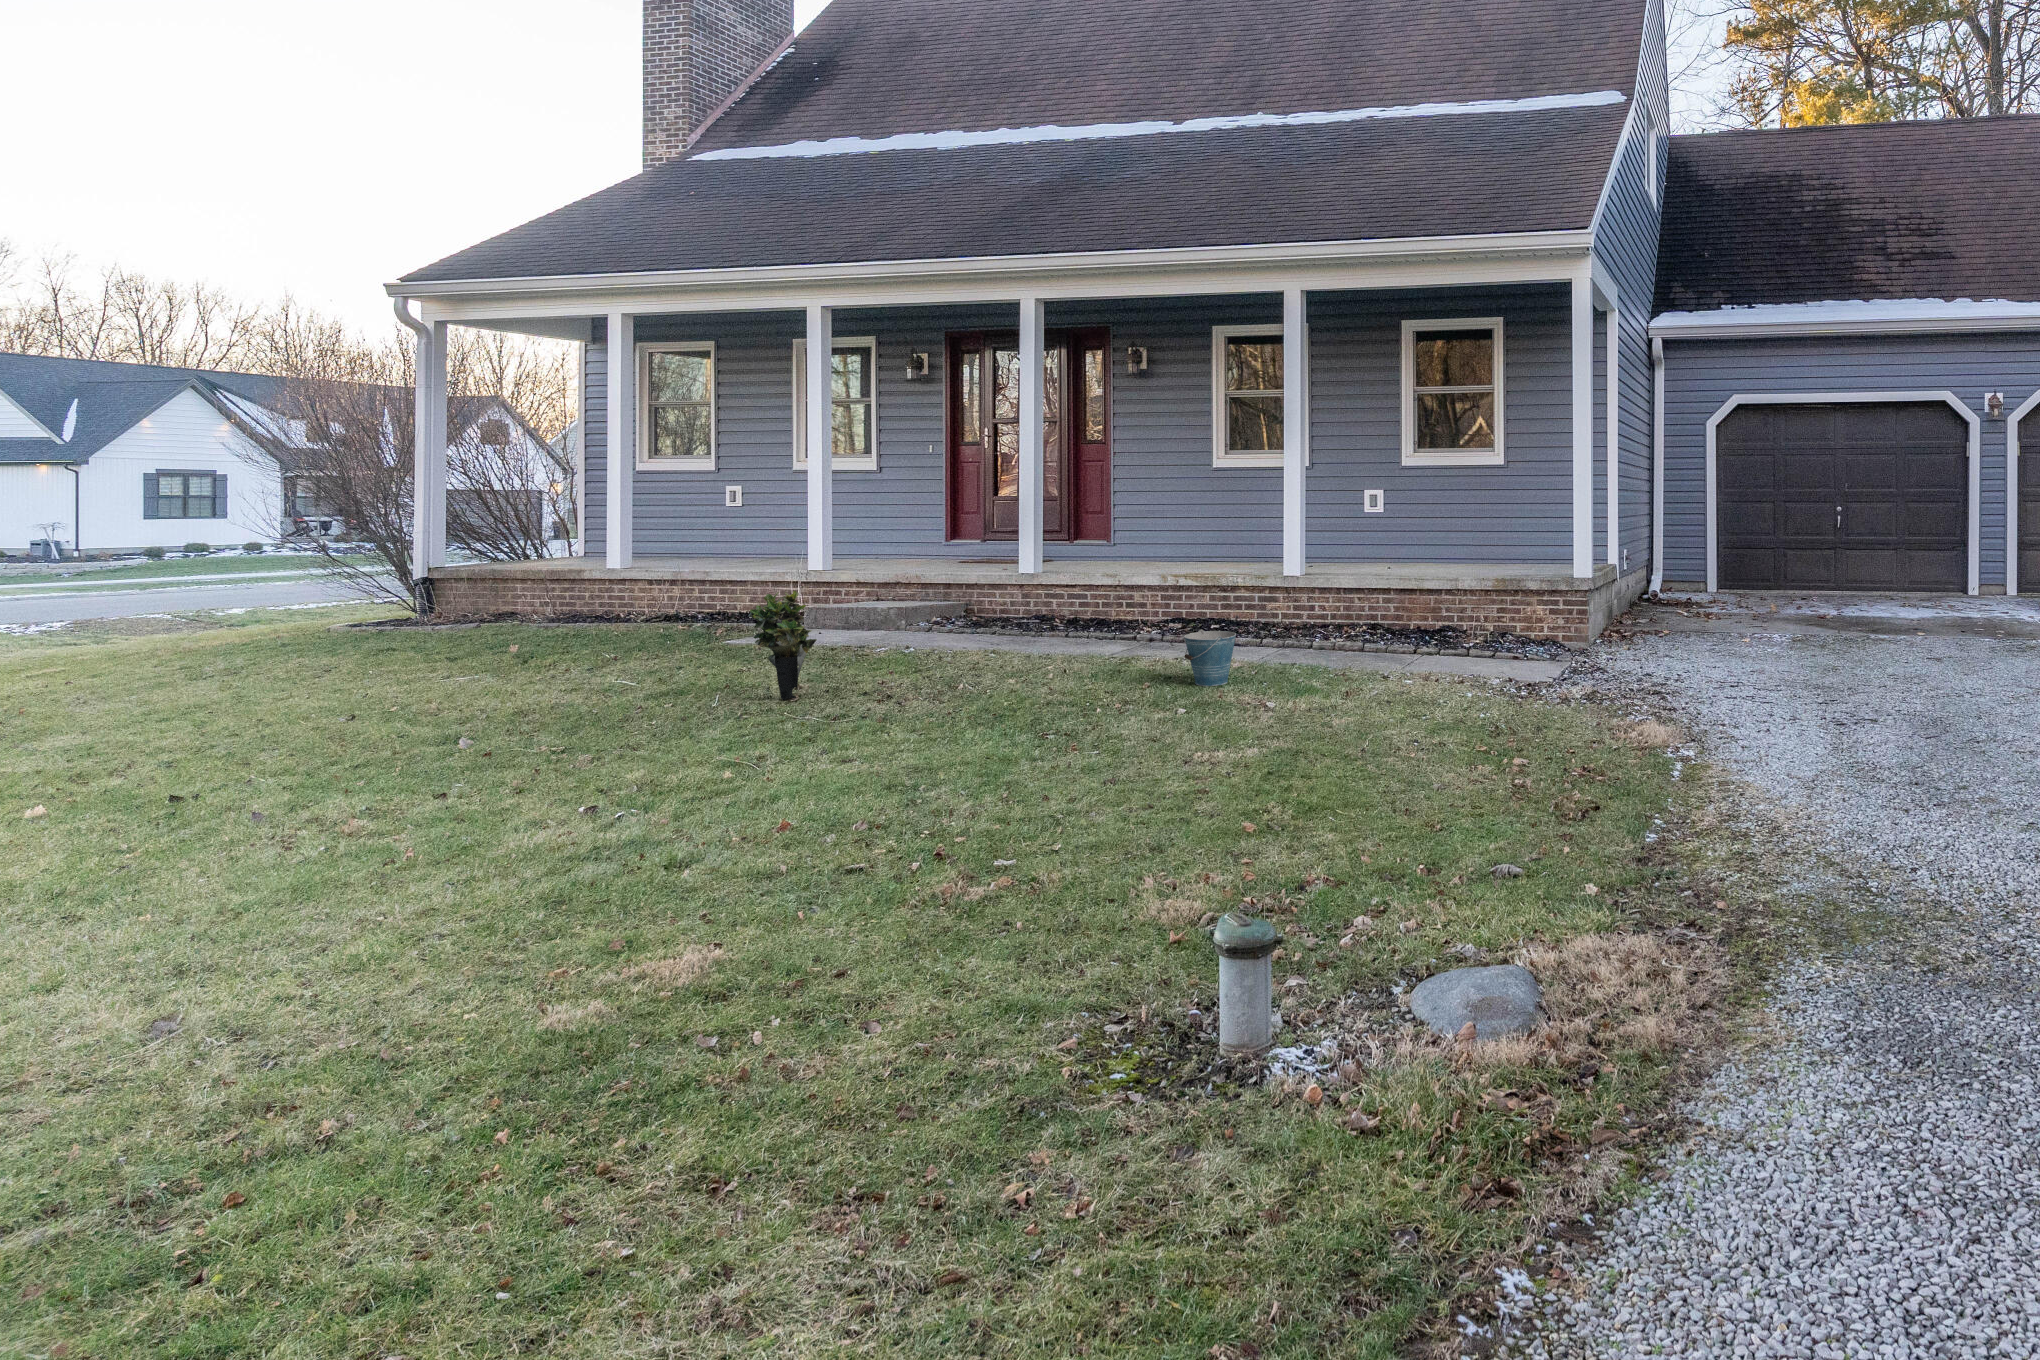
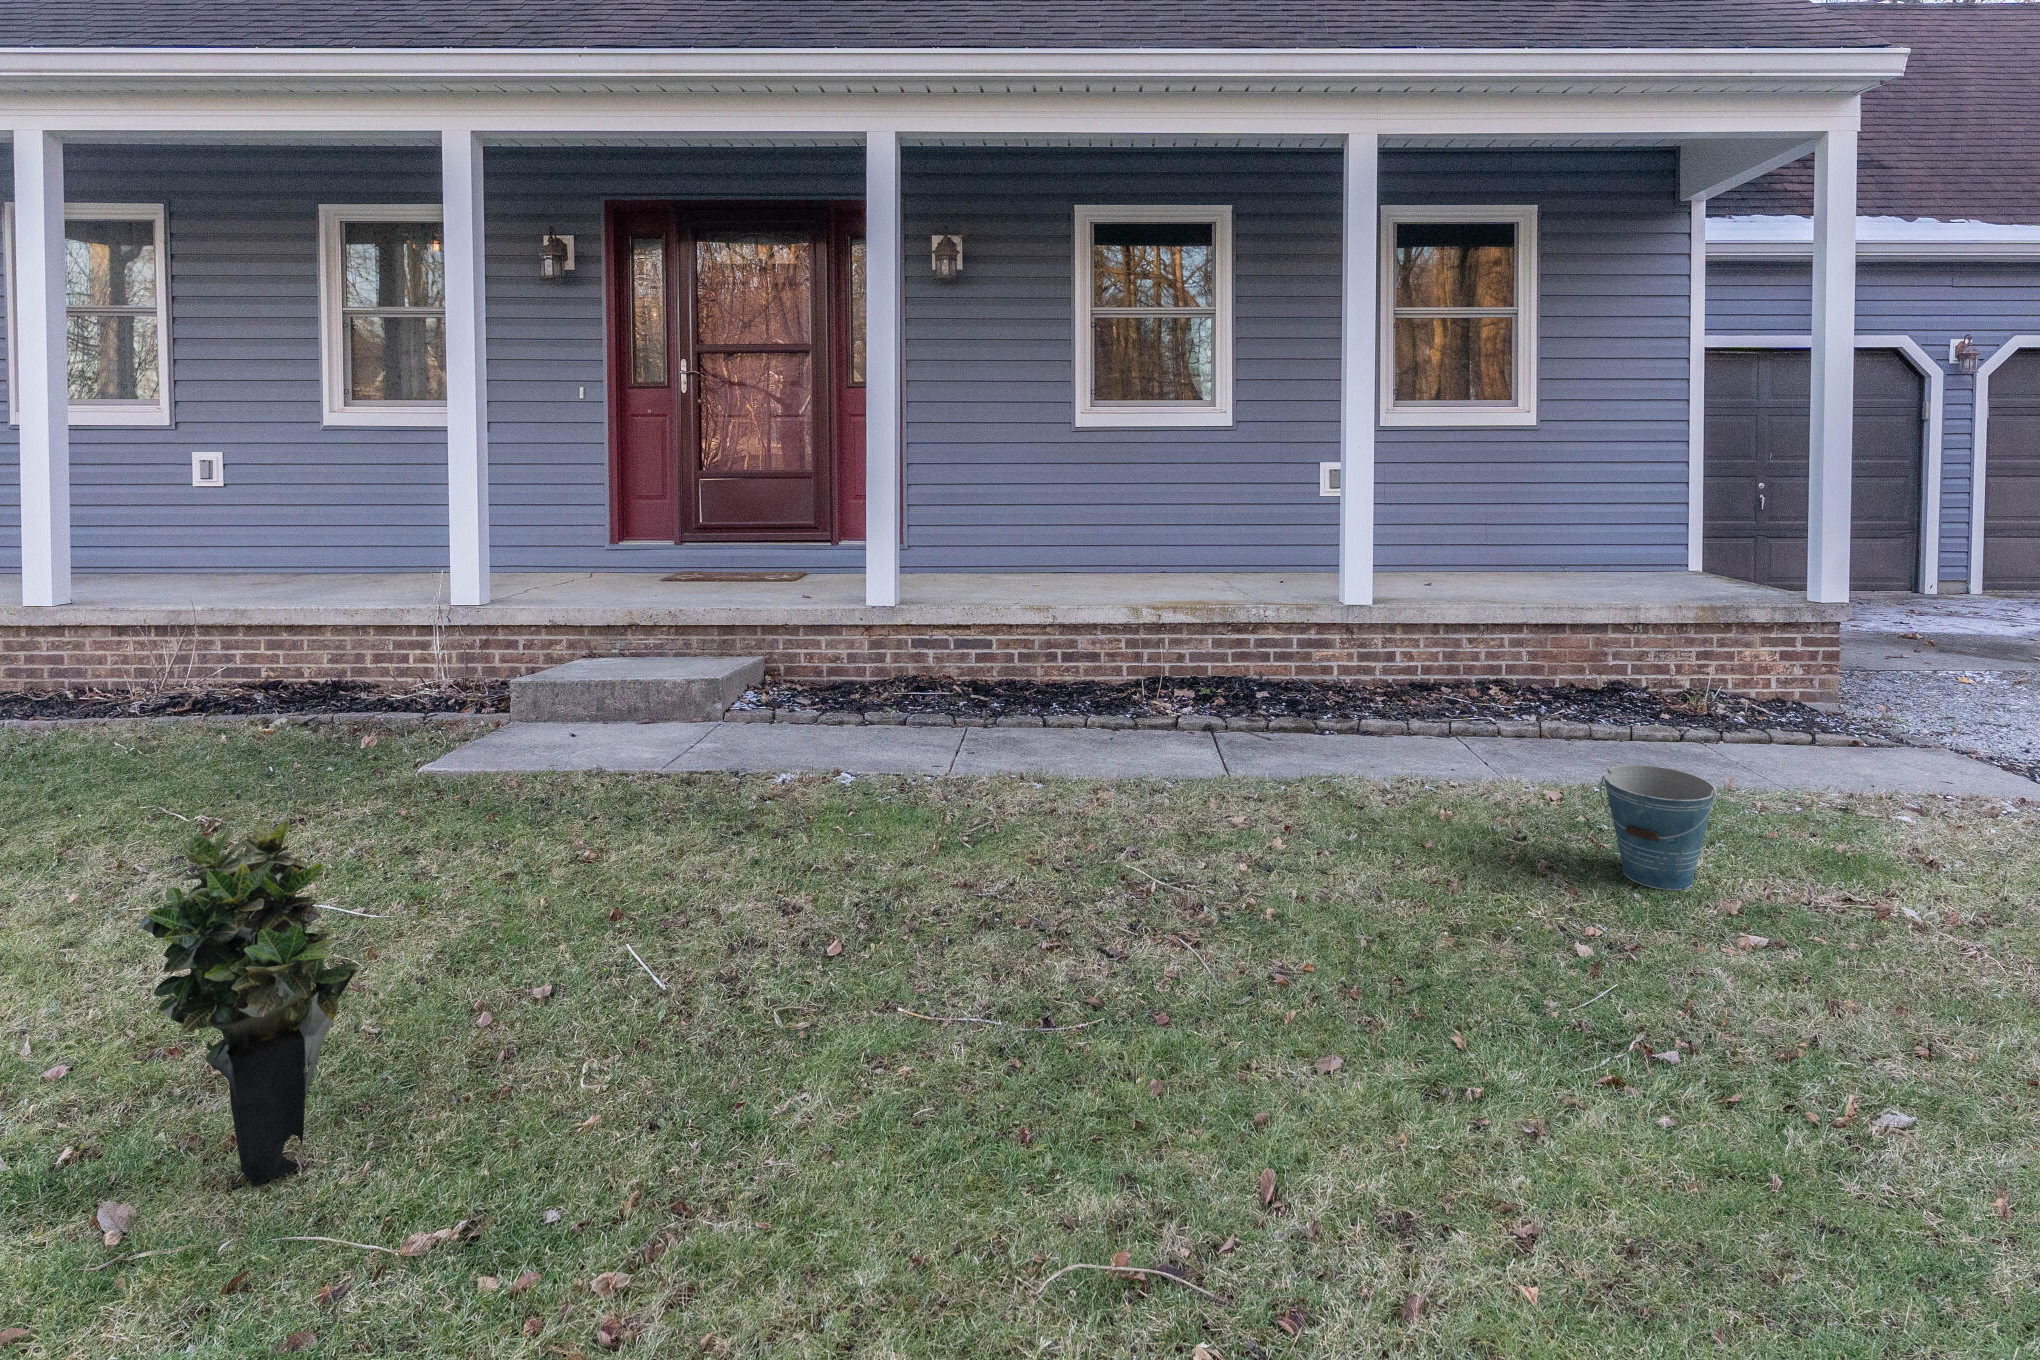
potted plant: present [749,591,817,700] -> present [139,818,359,1186]

